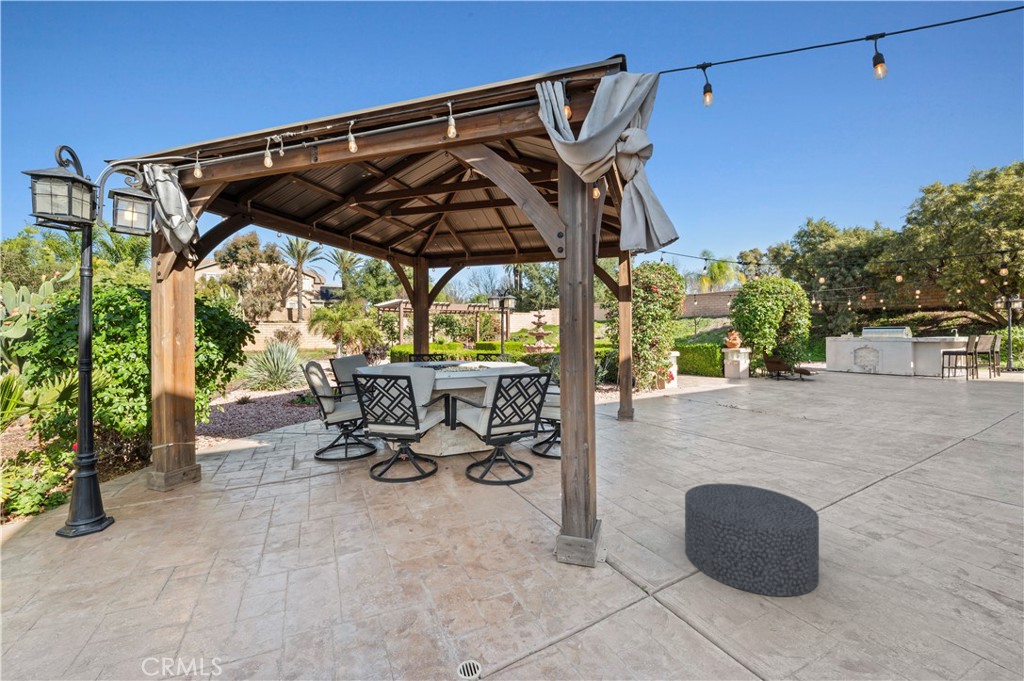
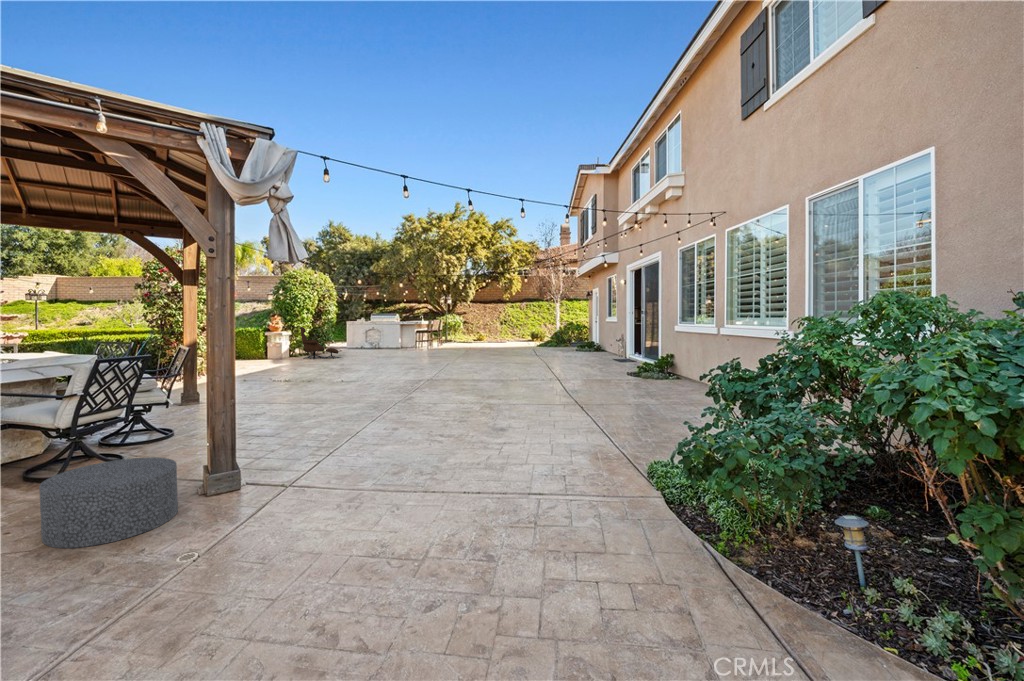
ottoman: present [685,483,819,596] -> present [39,457,178,548]

